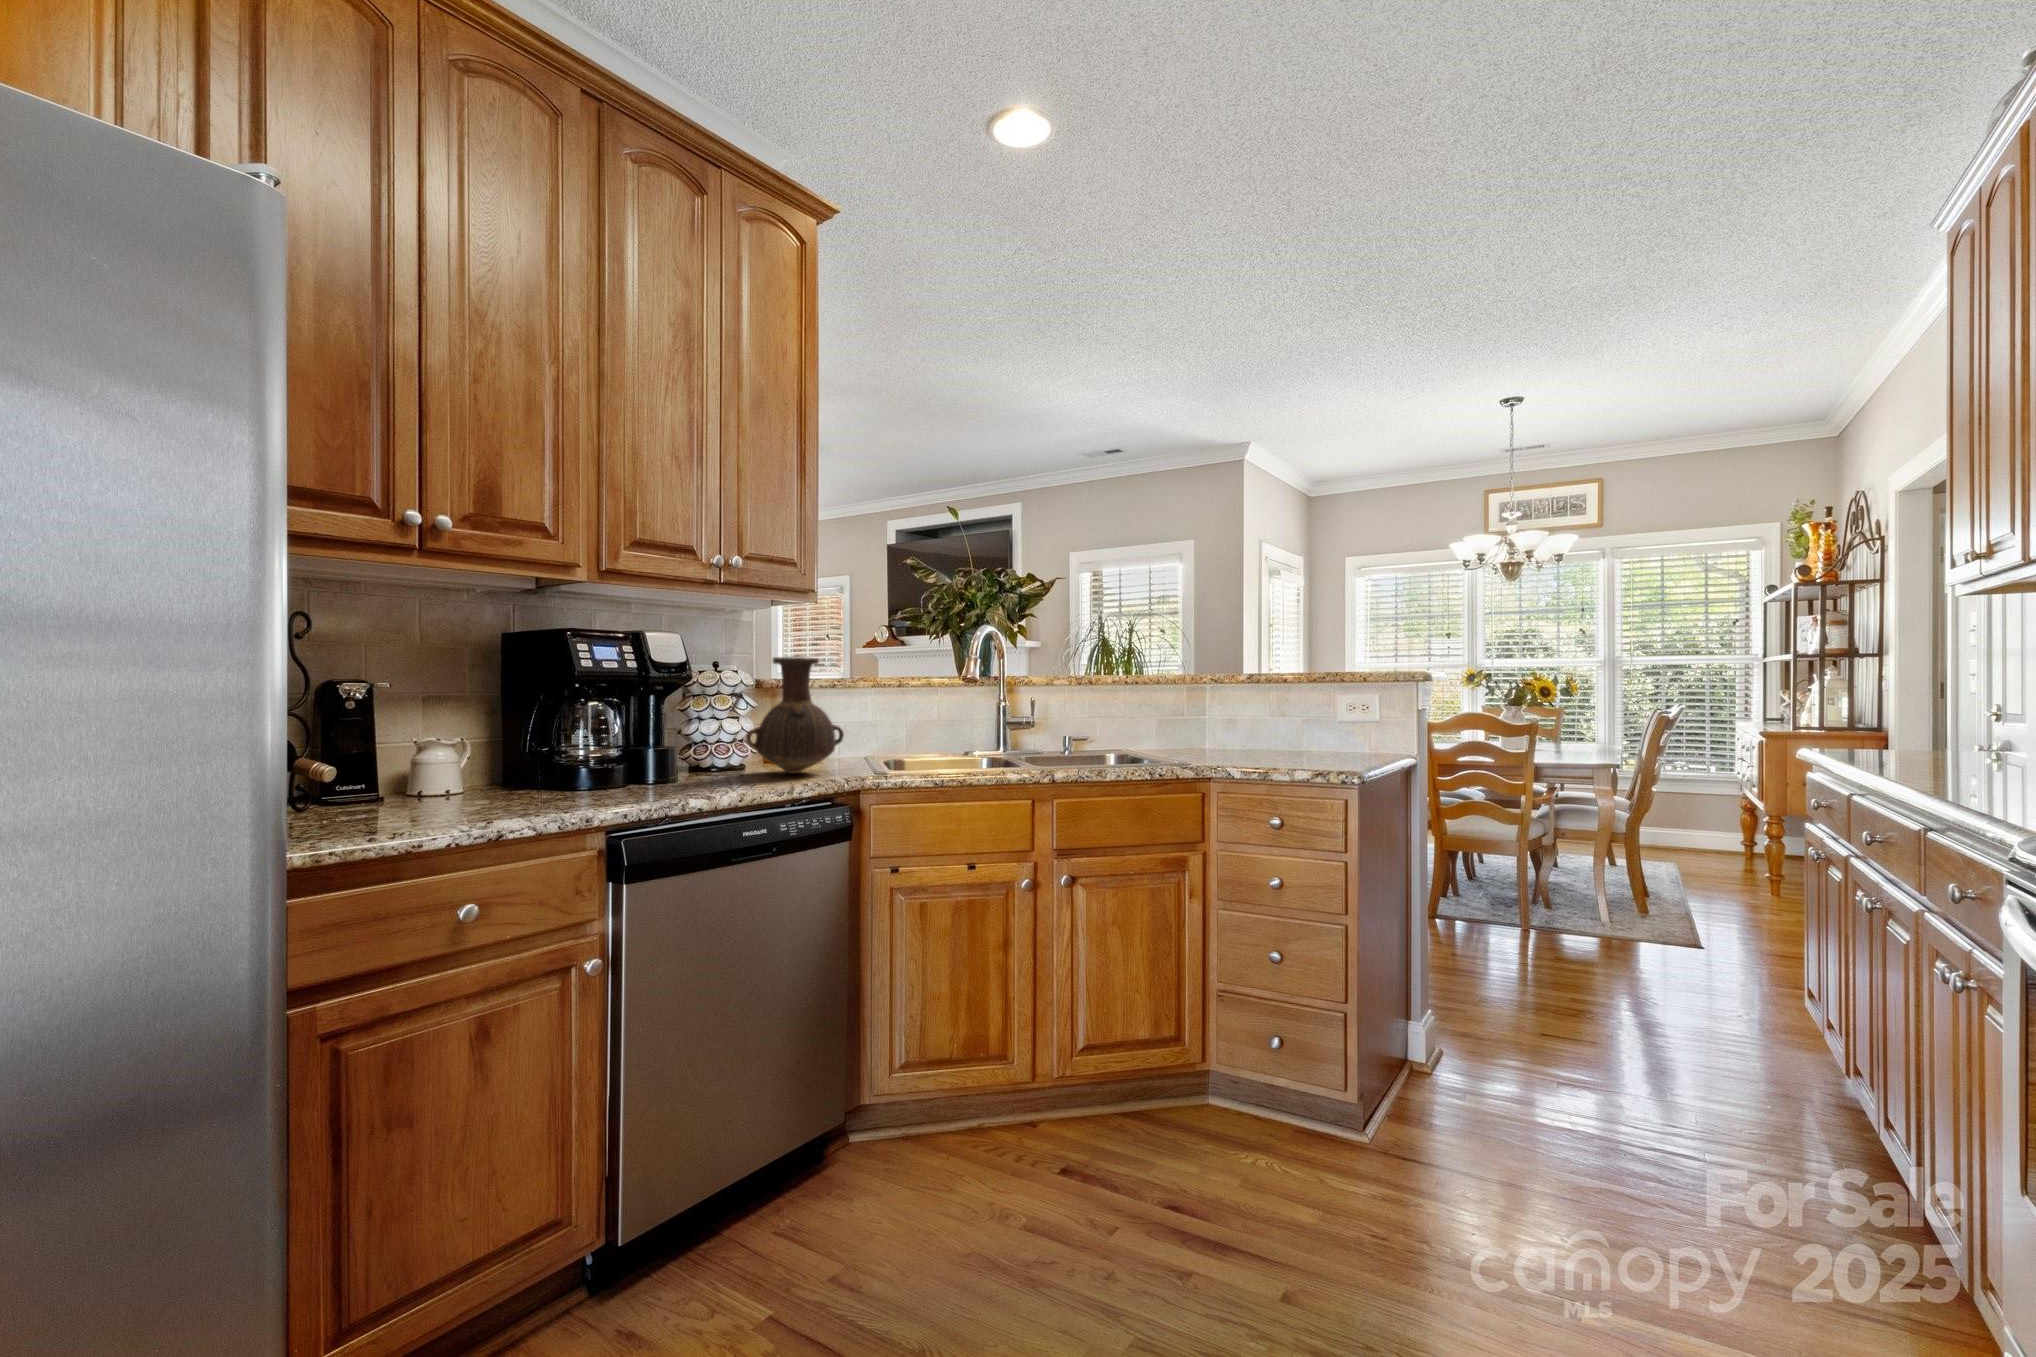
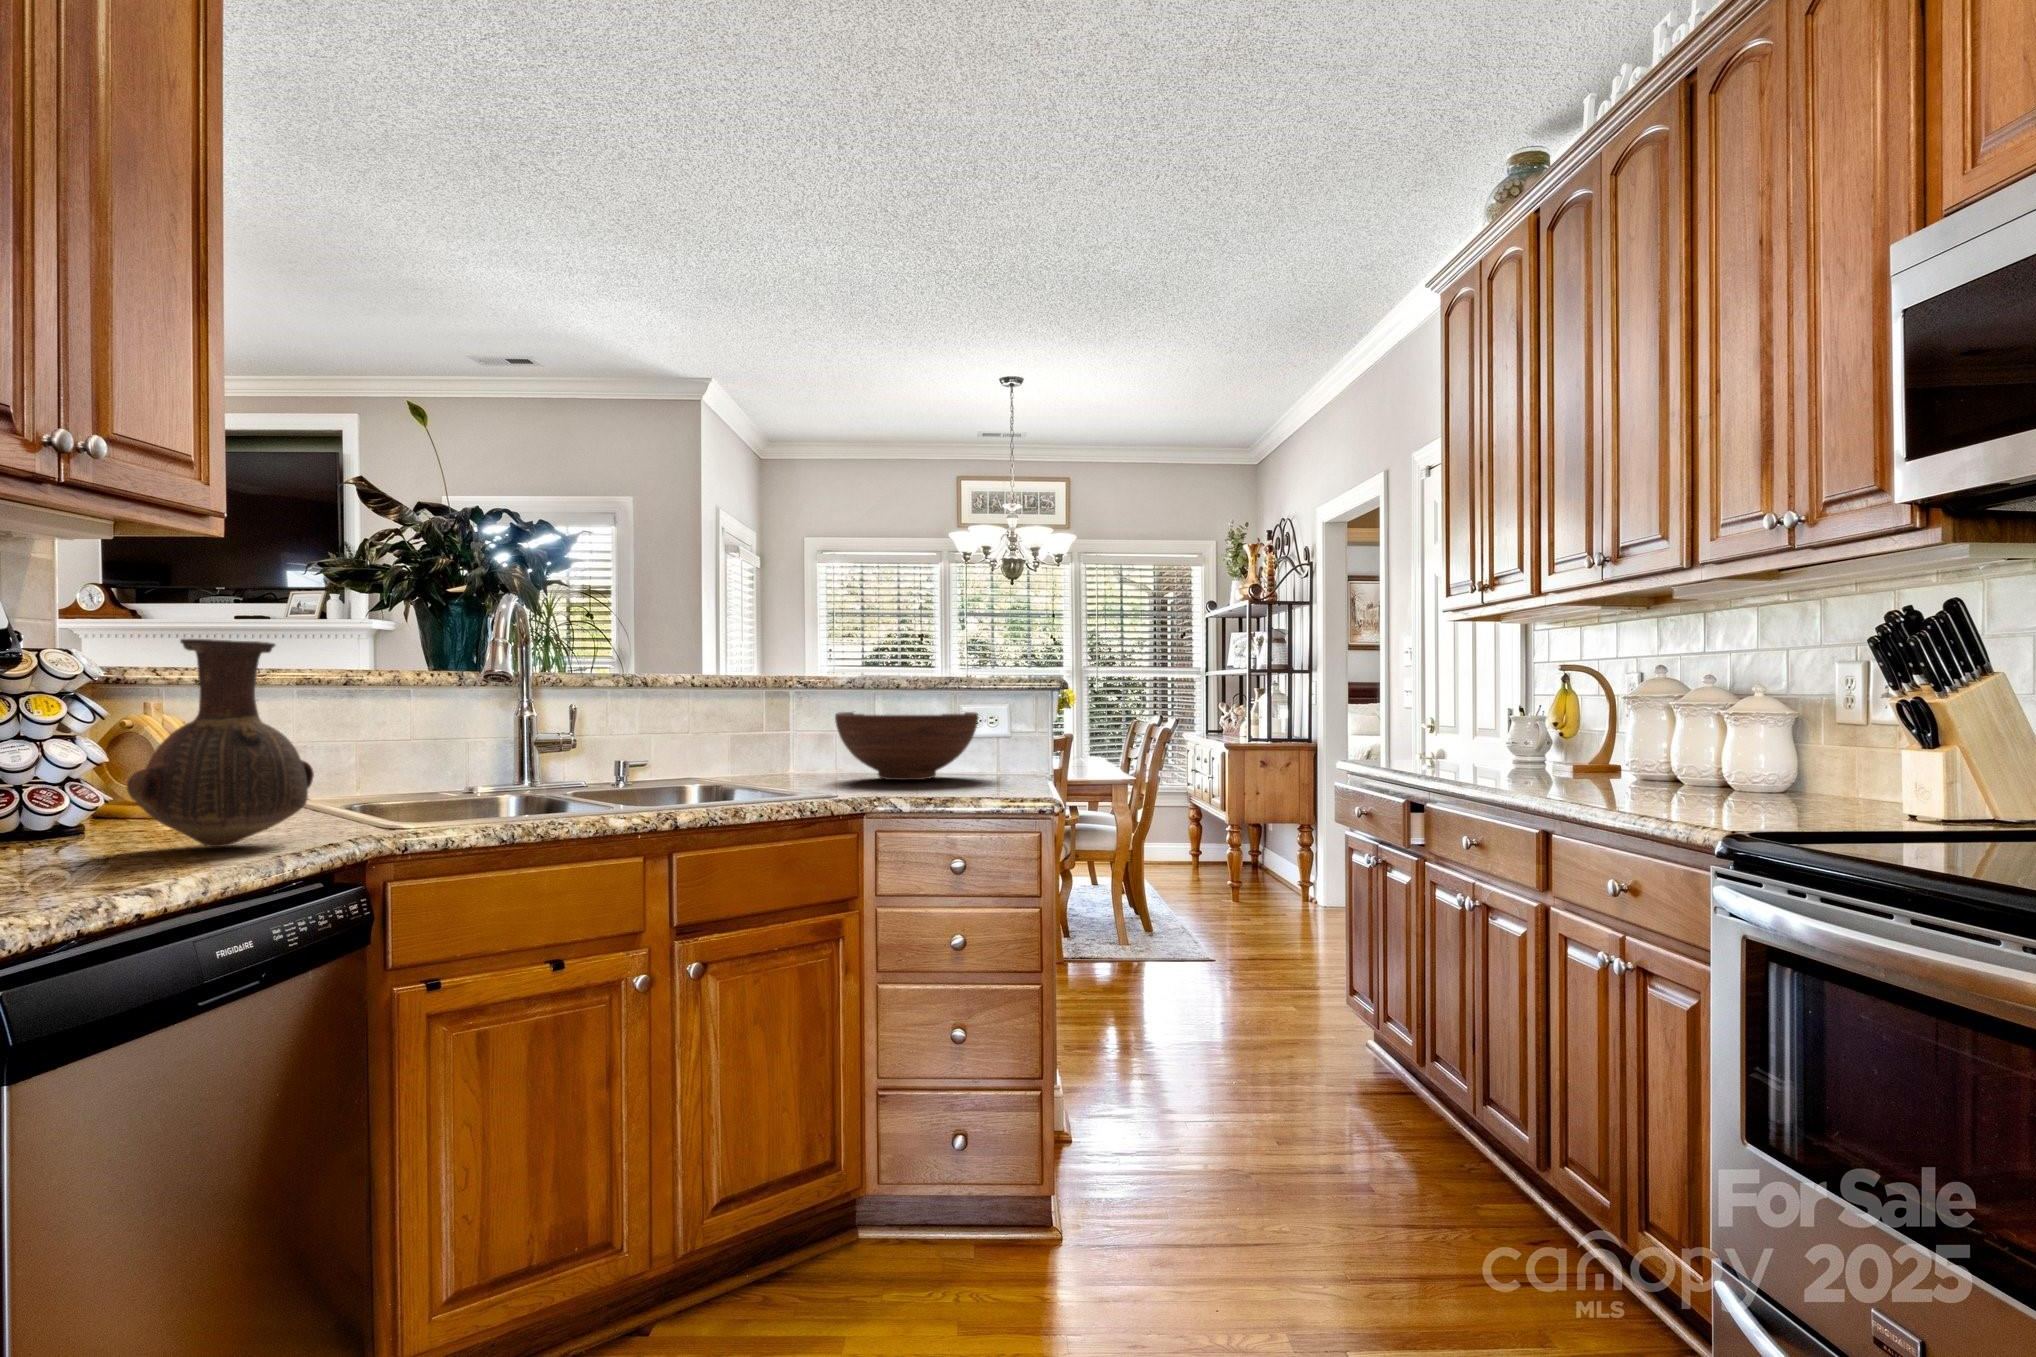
fruit bowl: none [1227,699,1348,756] -> present [835,712,978,780]

